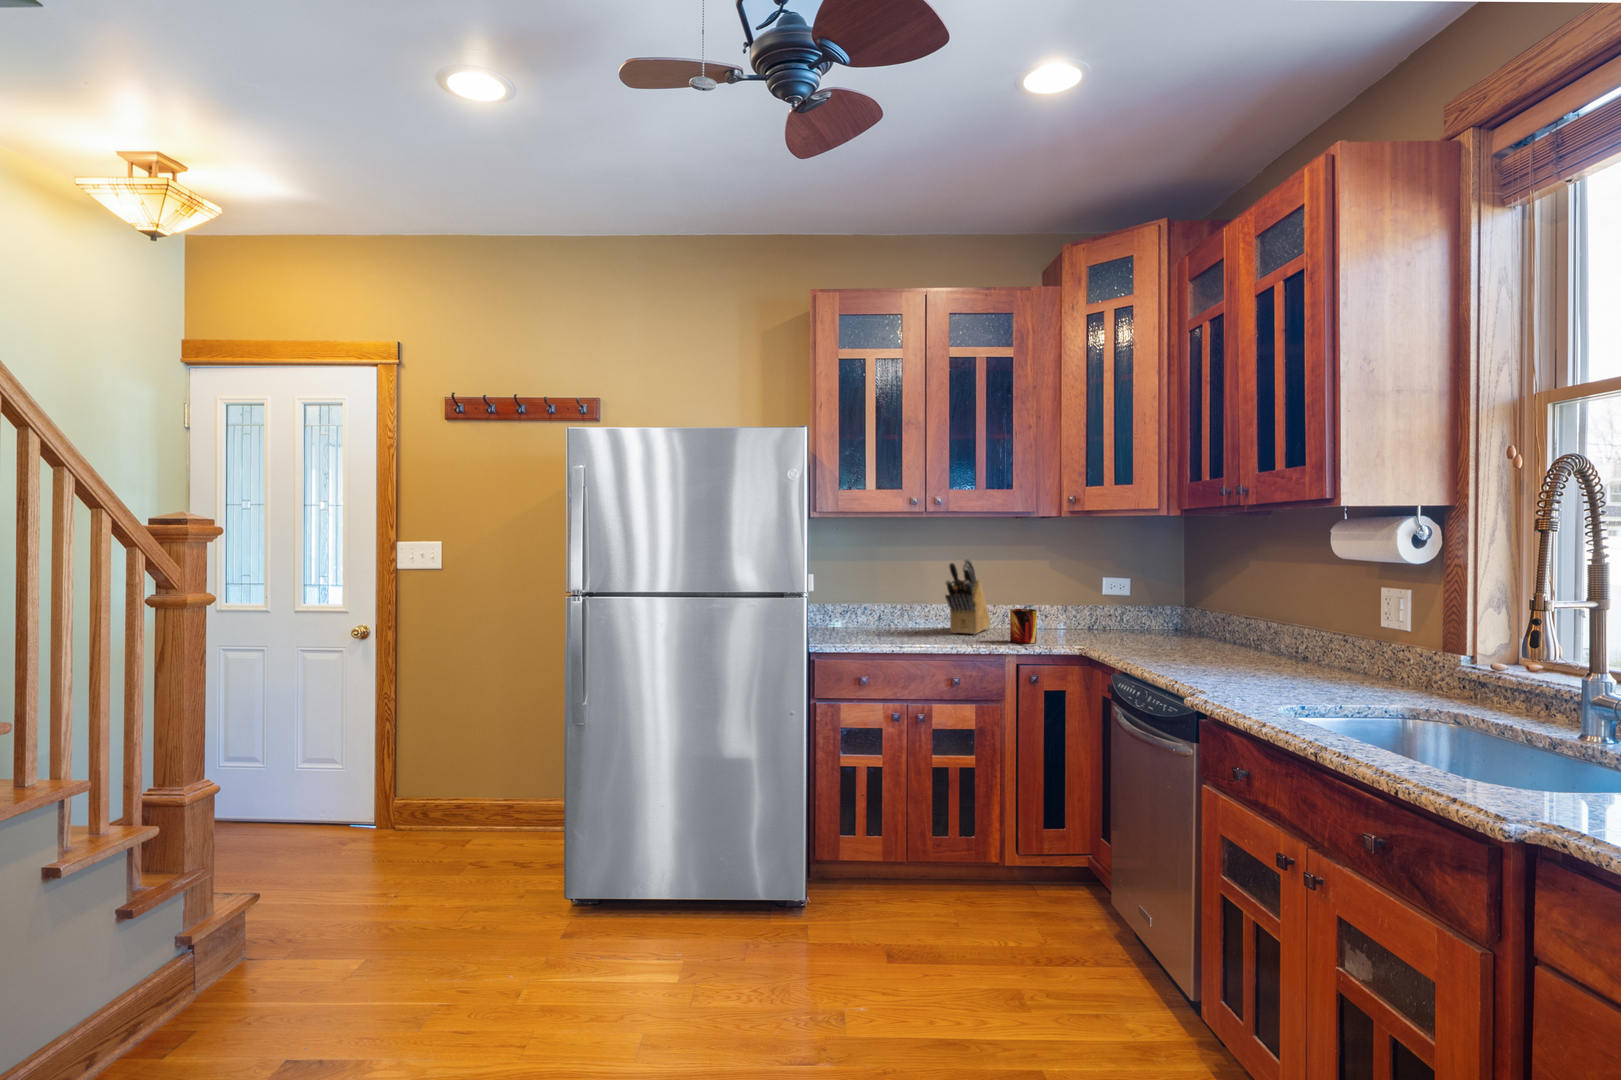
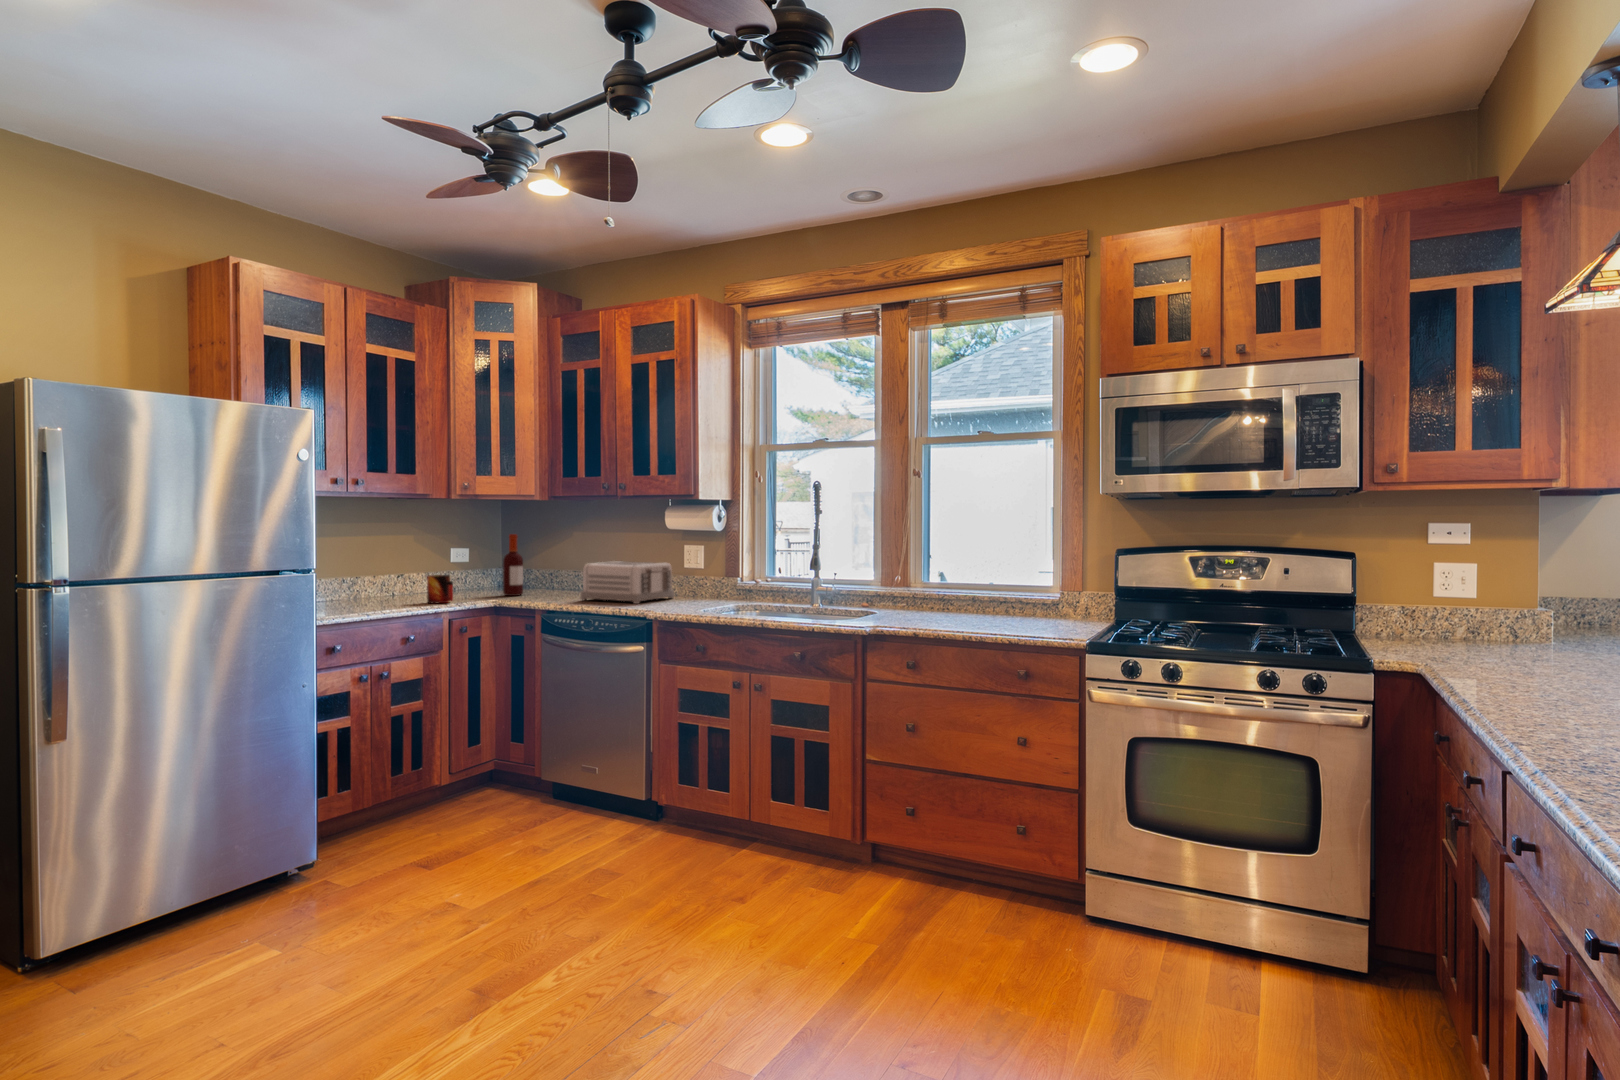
knife block: present [945,559,991,634] -> none [344,534,385,604]
bottle: none [1128,563,1156,643] -> present [503,534,523,596]
toaster: none [1188,608,1351,679] -> present [581,561,674,604]

